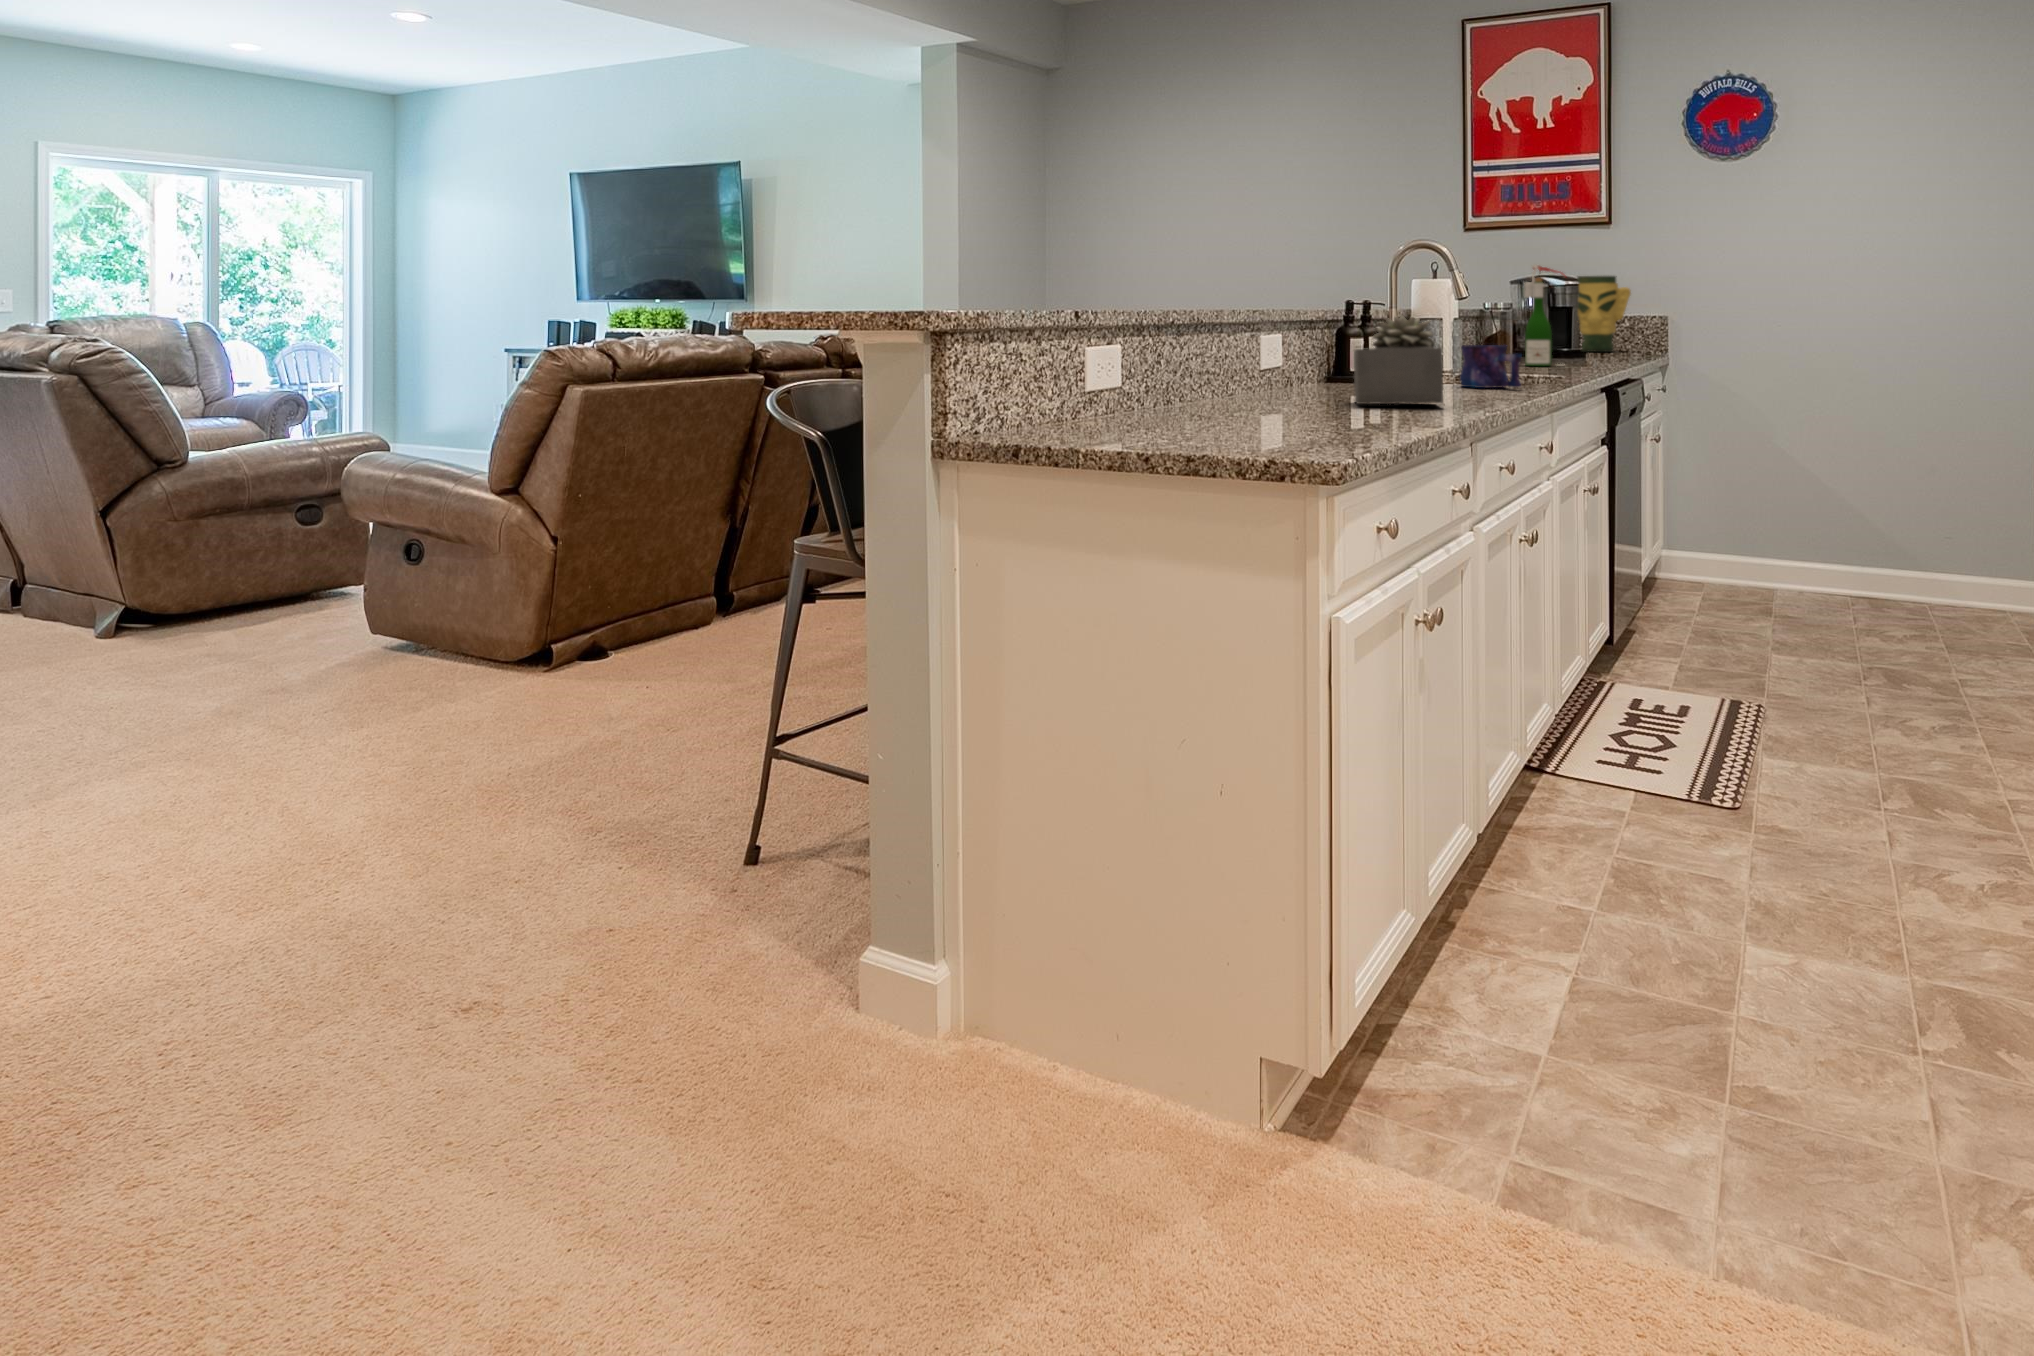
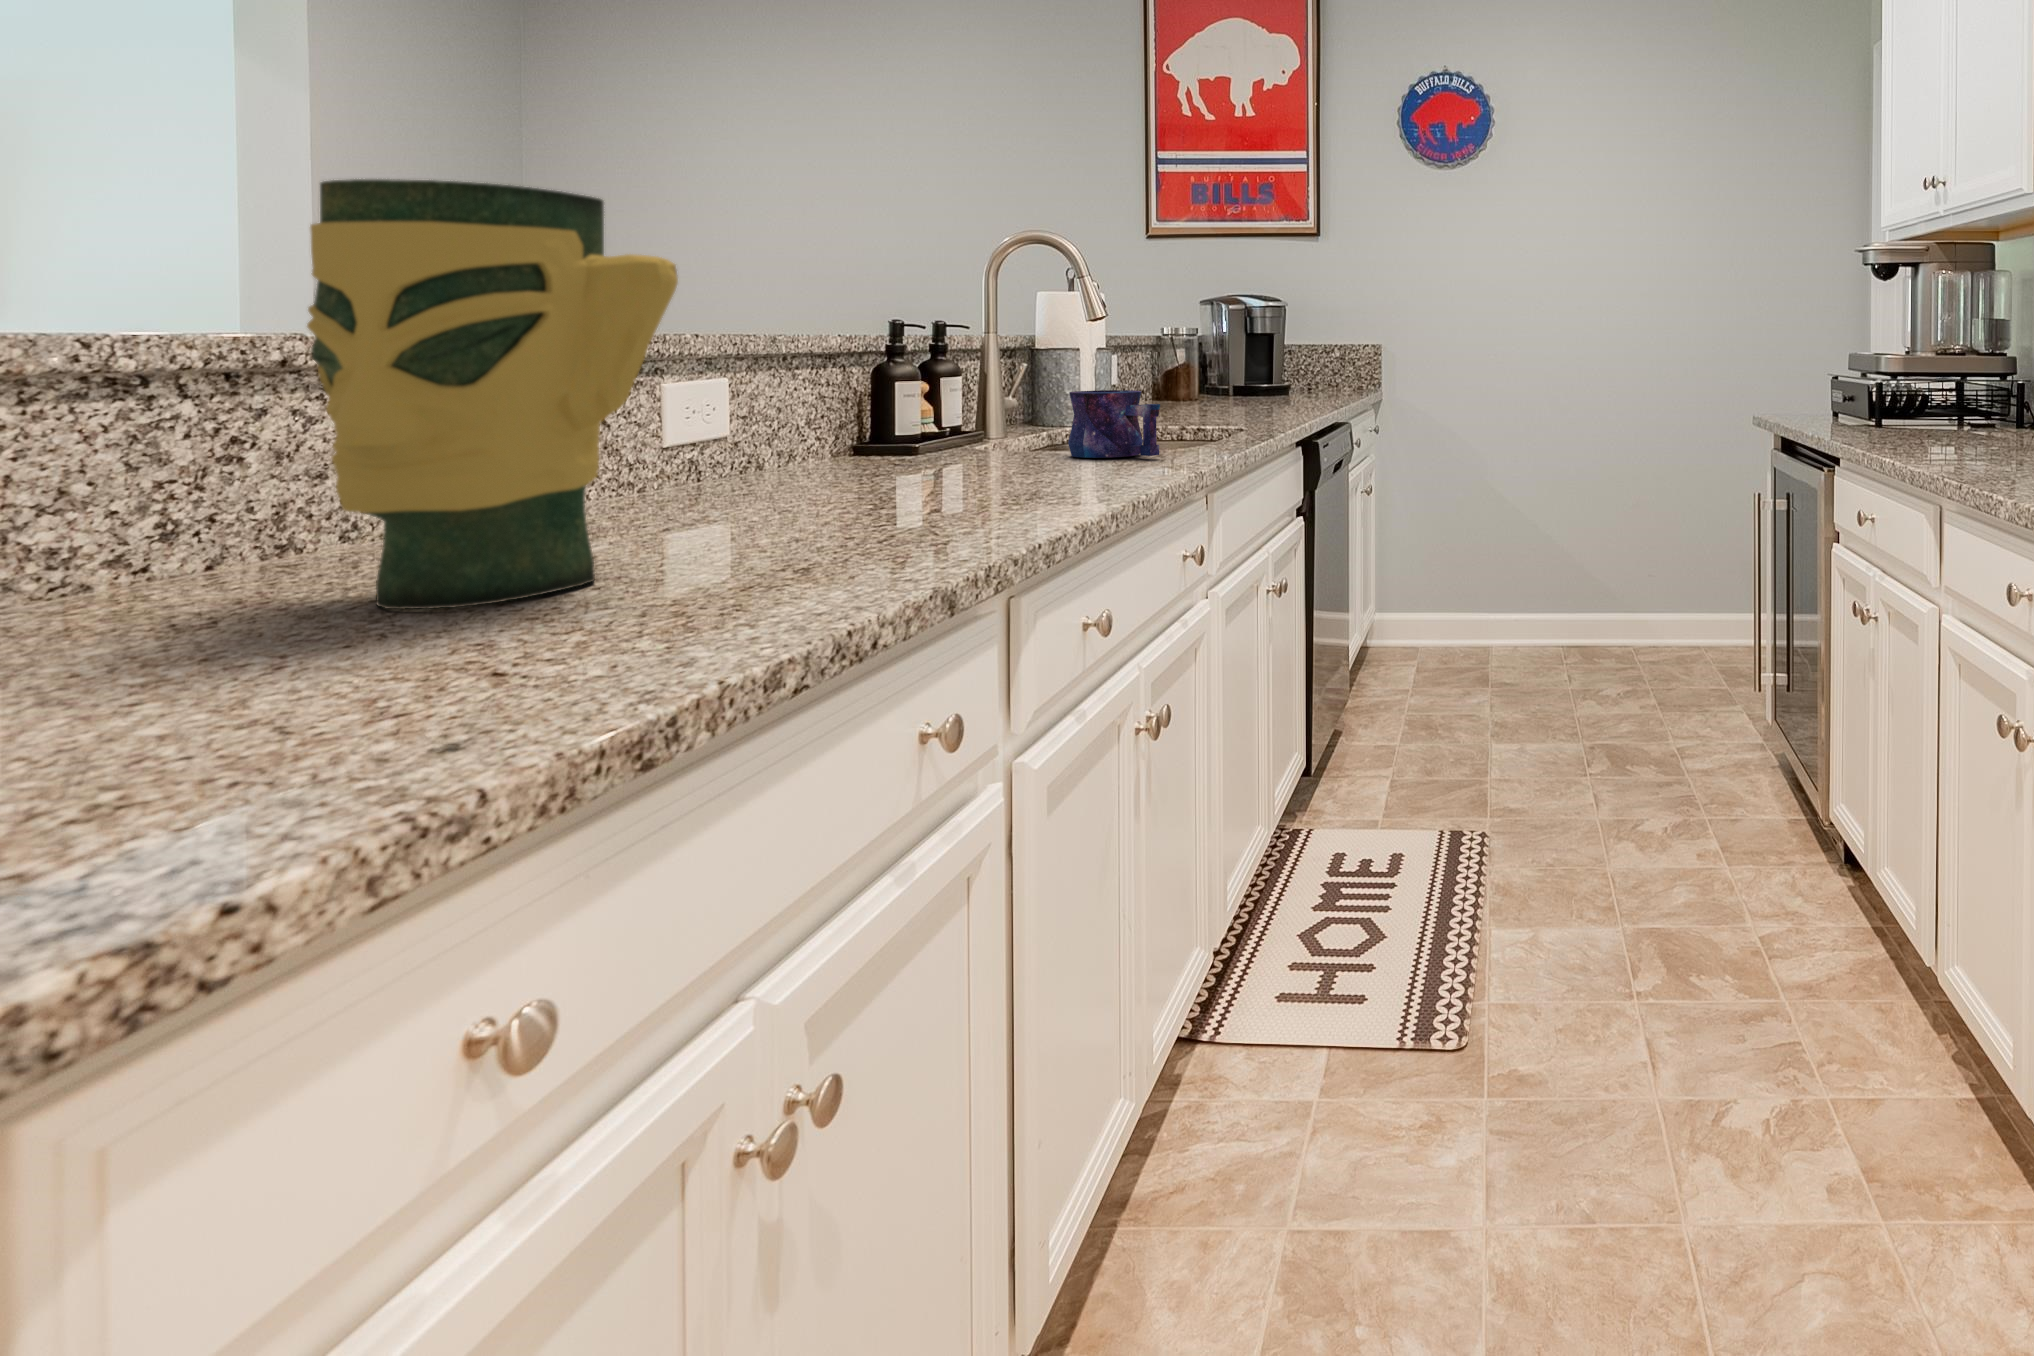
wine bottle: present [1524,264,1565,366] -> none [1201,276,1255,411]
vase: present [1577,276,1631,352] -> present [307,179,678,609]
succulent plant: present [1354,316,1443,404] -> none [800,346,978,519]

